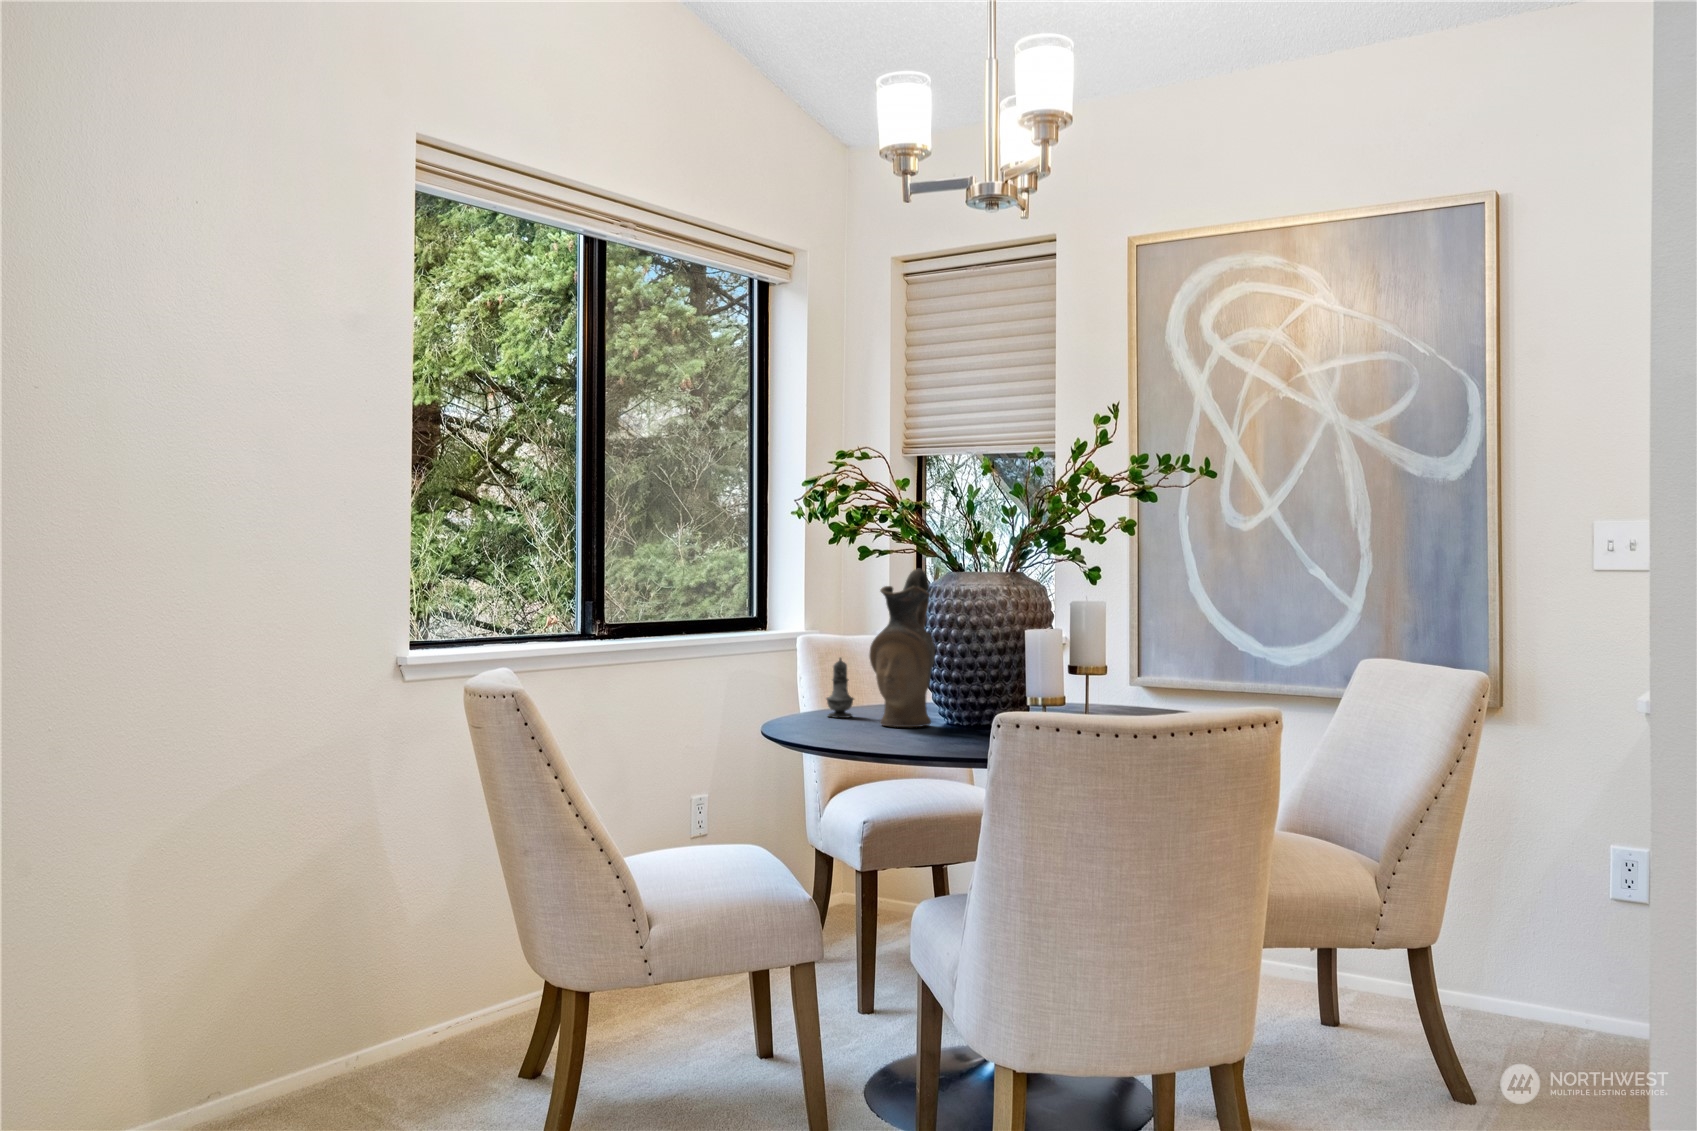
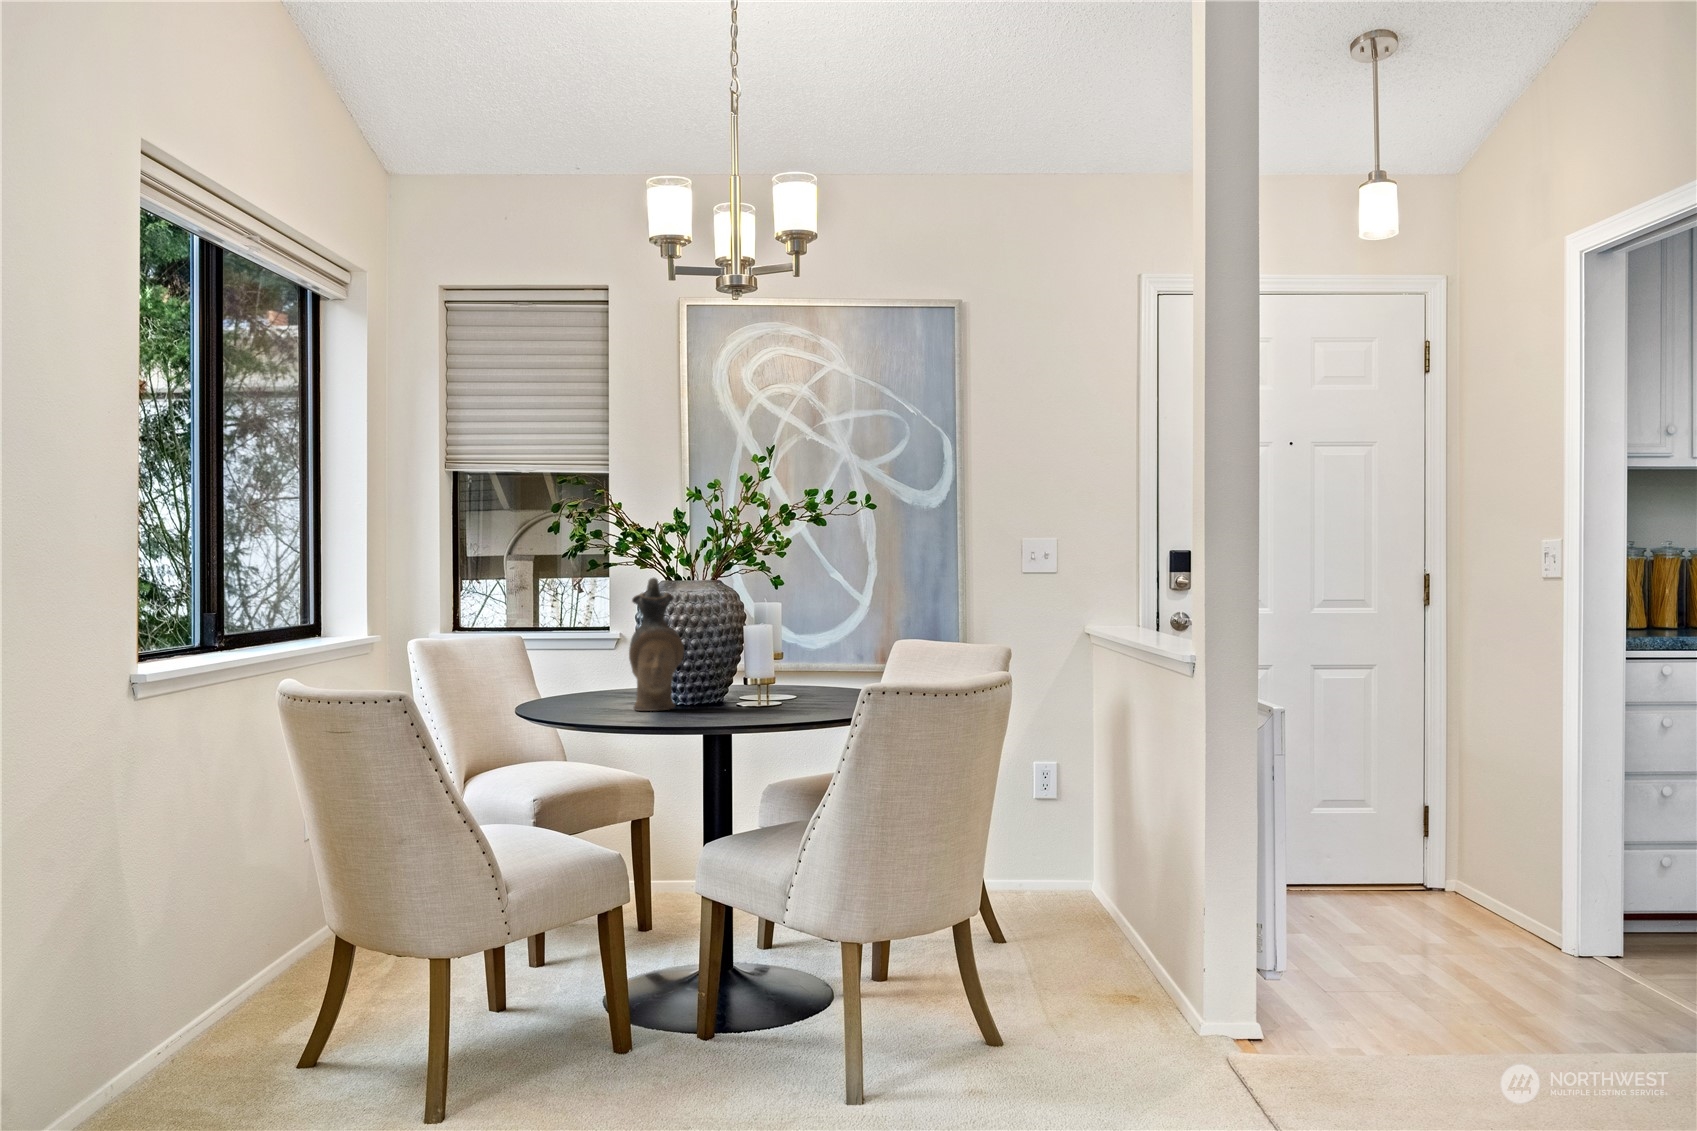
salt shaker: present [826,658,854,718] -> none [564,656,591,710]

